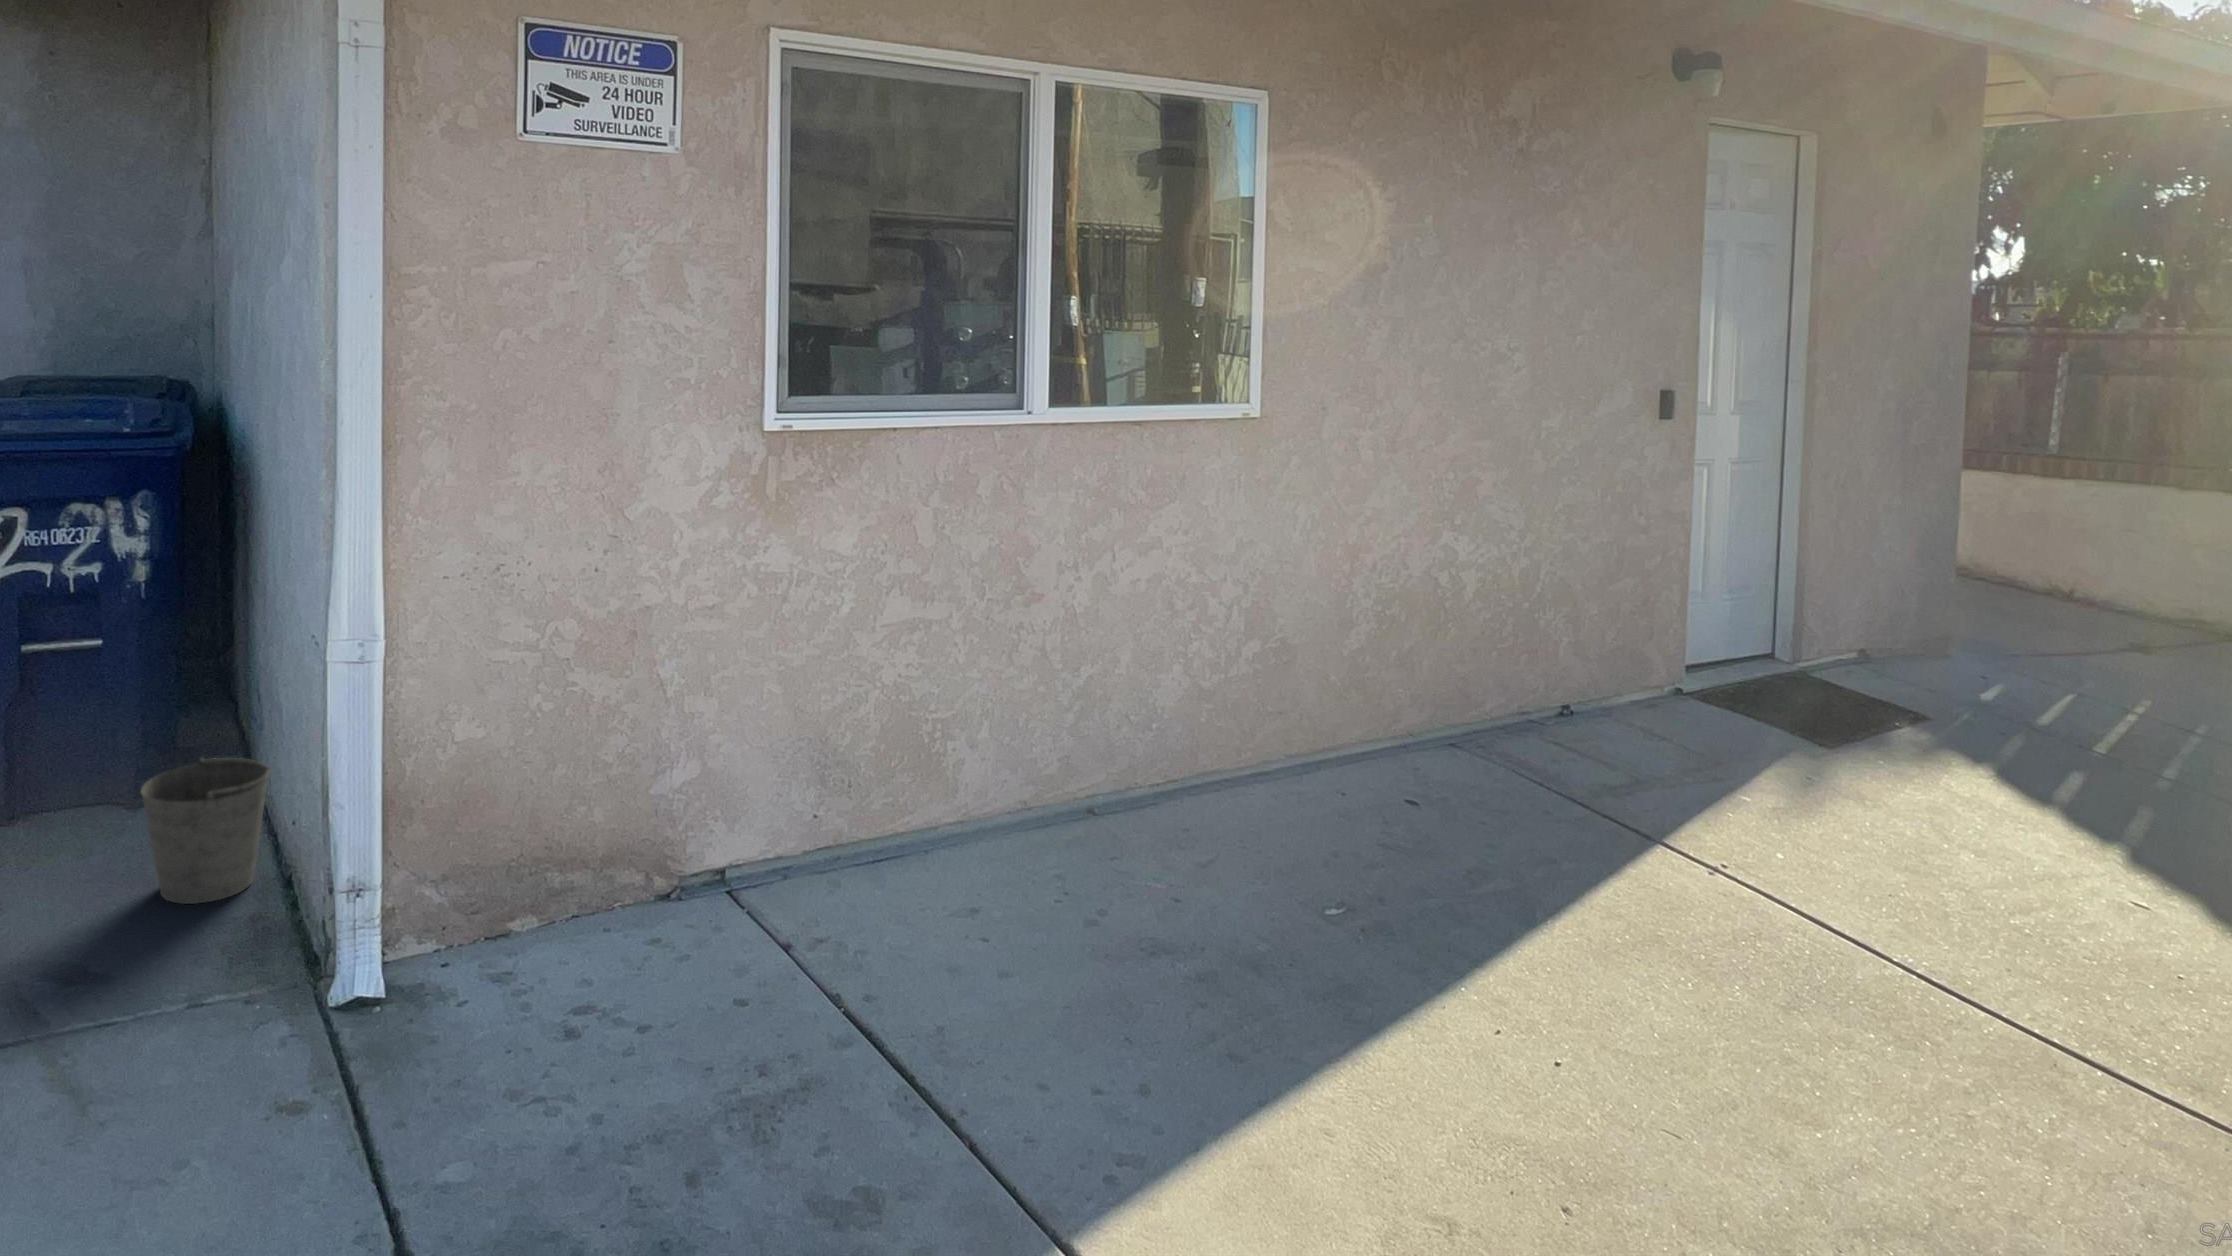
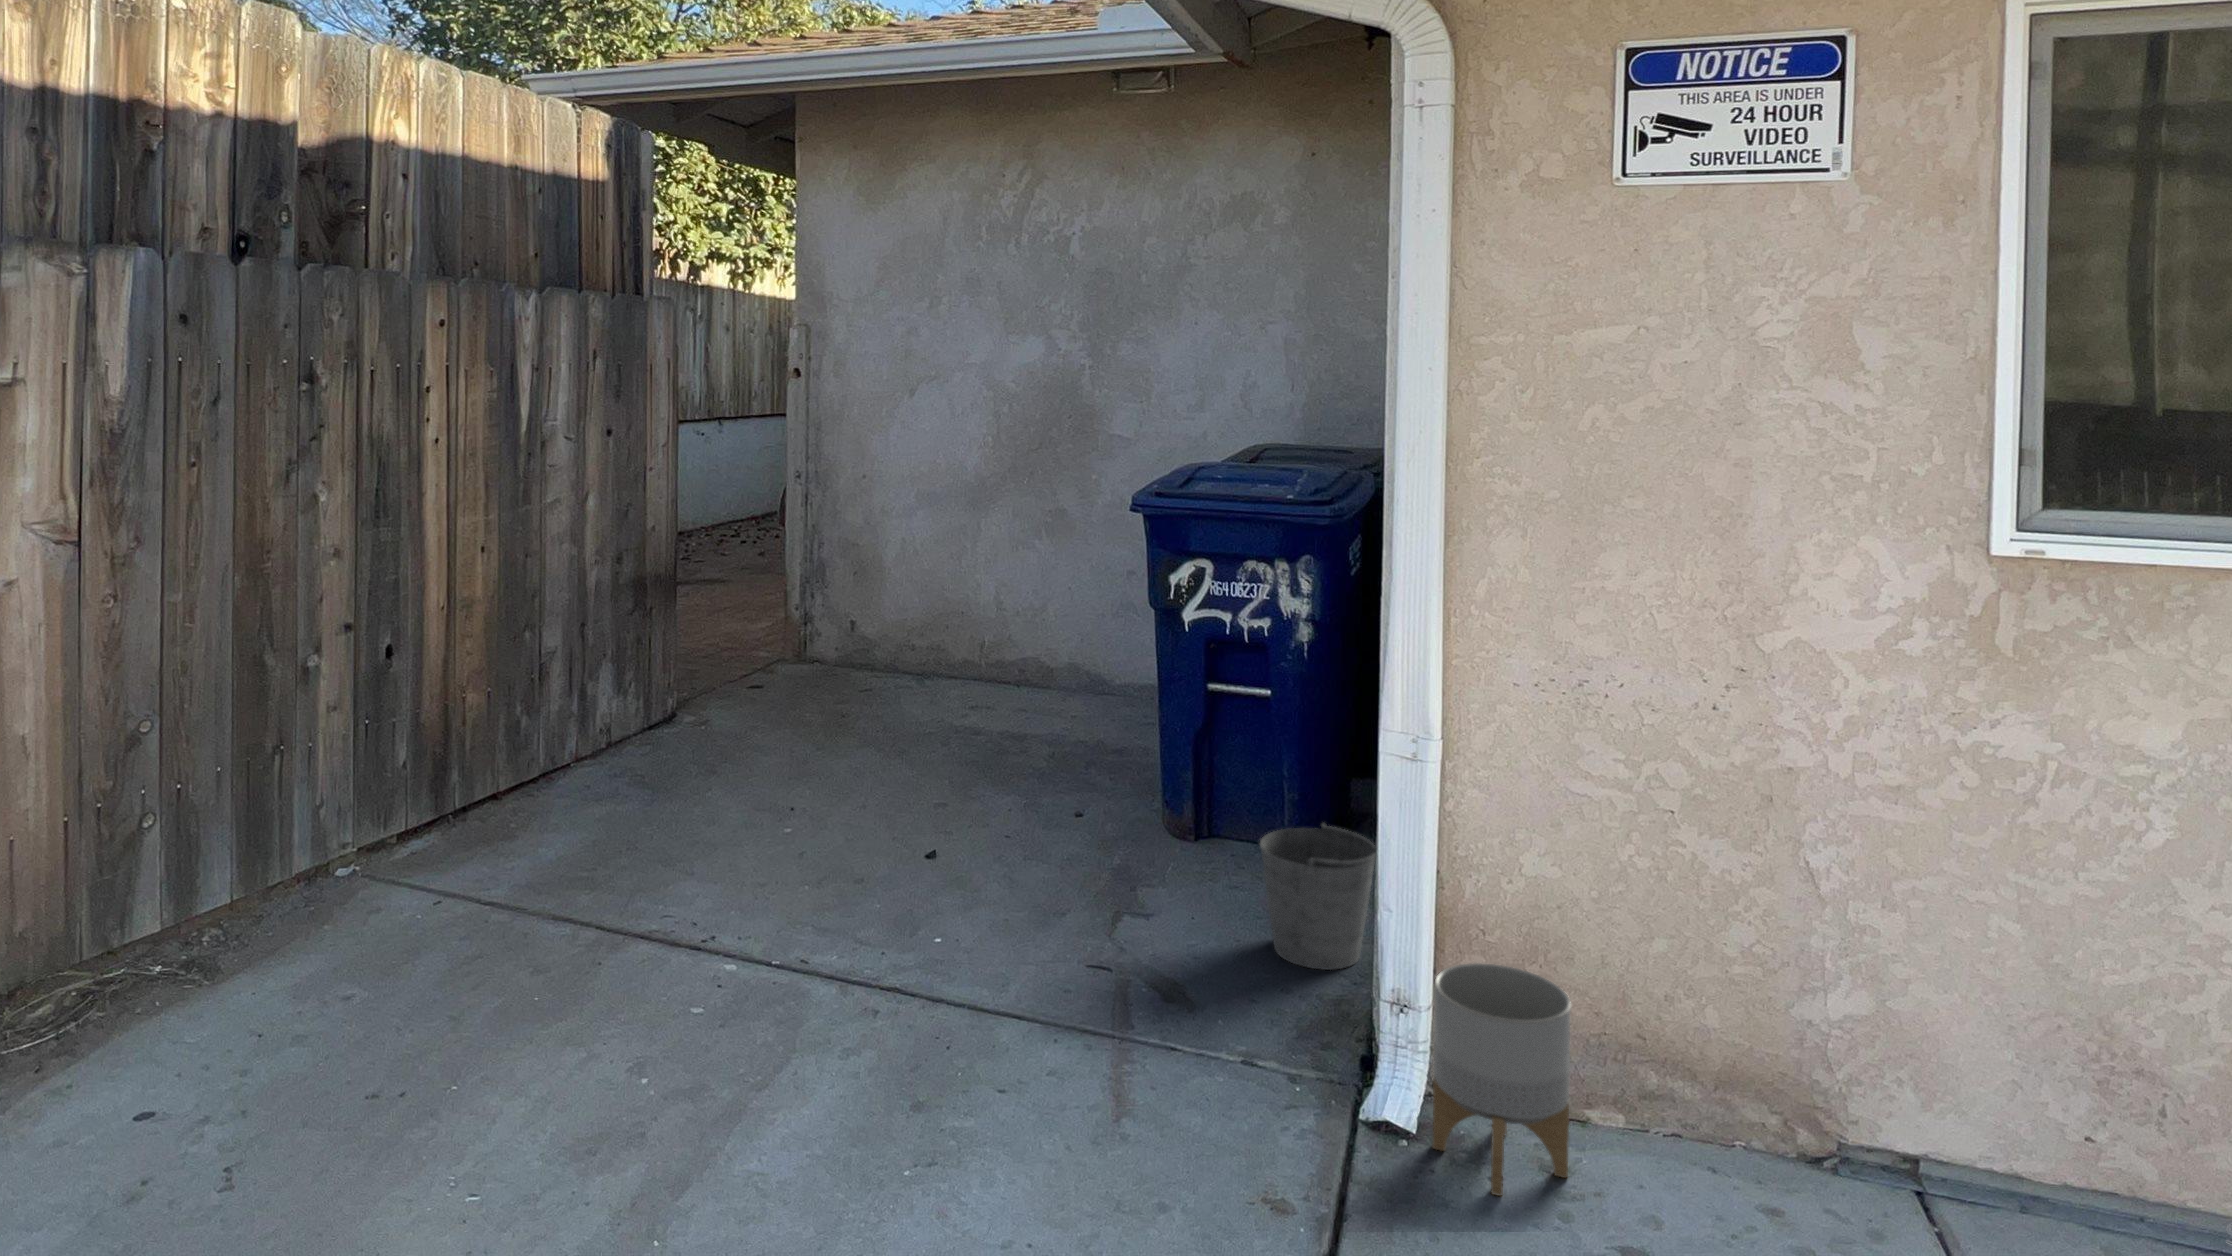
planter: none [398,823,513,1017] -> present [1432,963,1571,1197]

